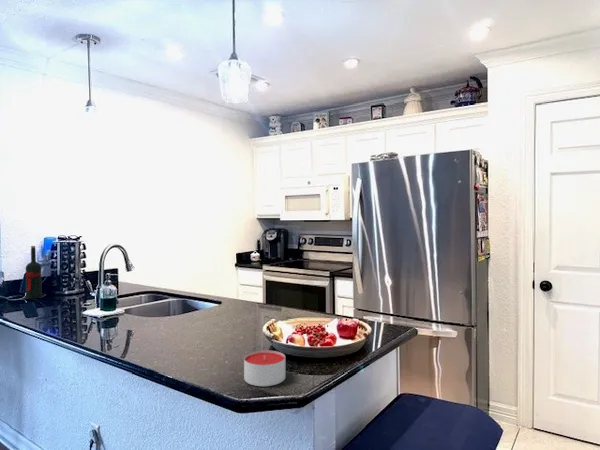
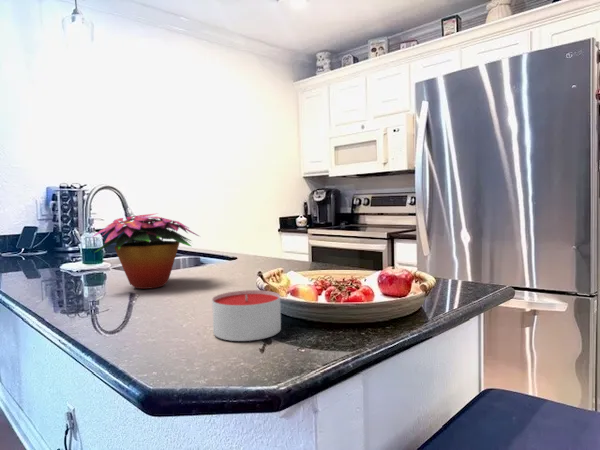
wine bottle: present [25,246,42,299] -> none [21,194,42,255]
flower arrangement: none [131,283,213,341] -> present [94,214,198,289]

